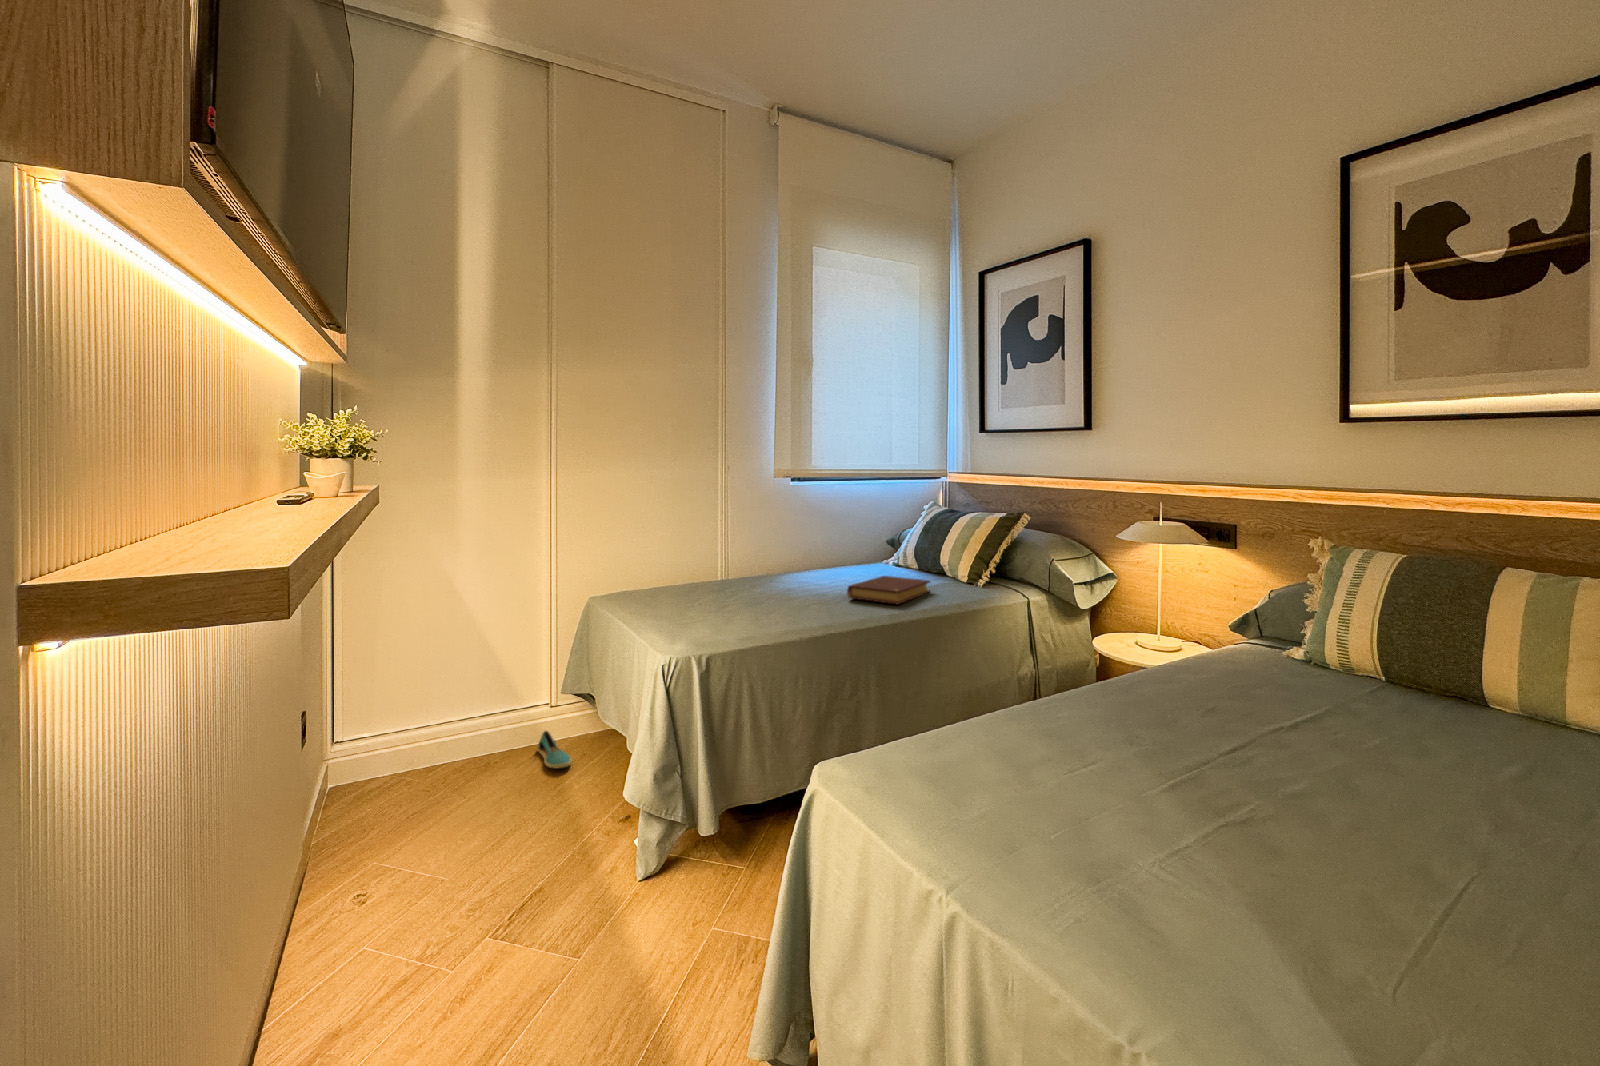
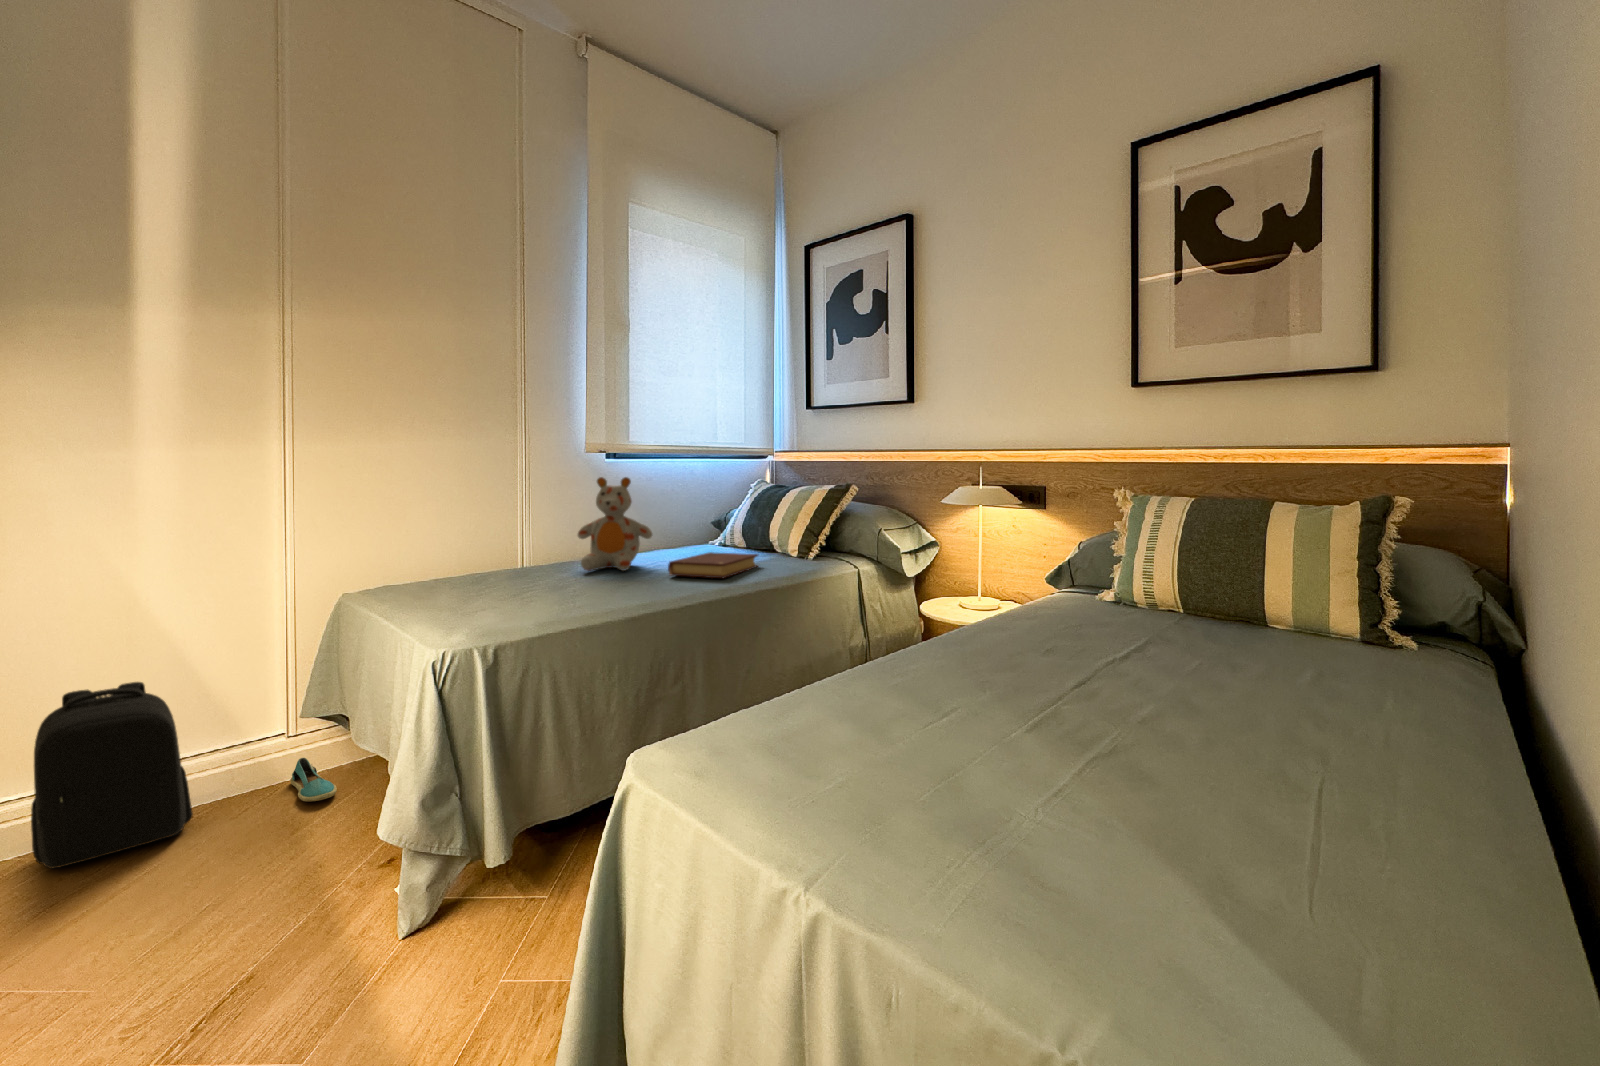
stuffed bear: none [766,503,833,590] -> present [578,477,652,571]
backpack: none [373,661,473,799] -> present [31,682,193,868]

